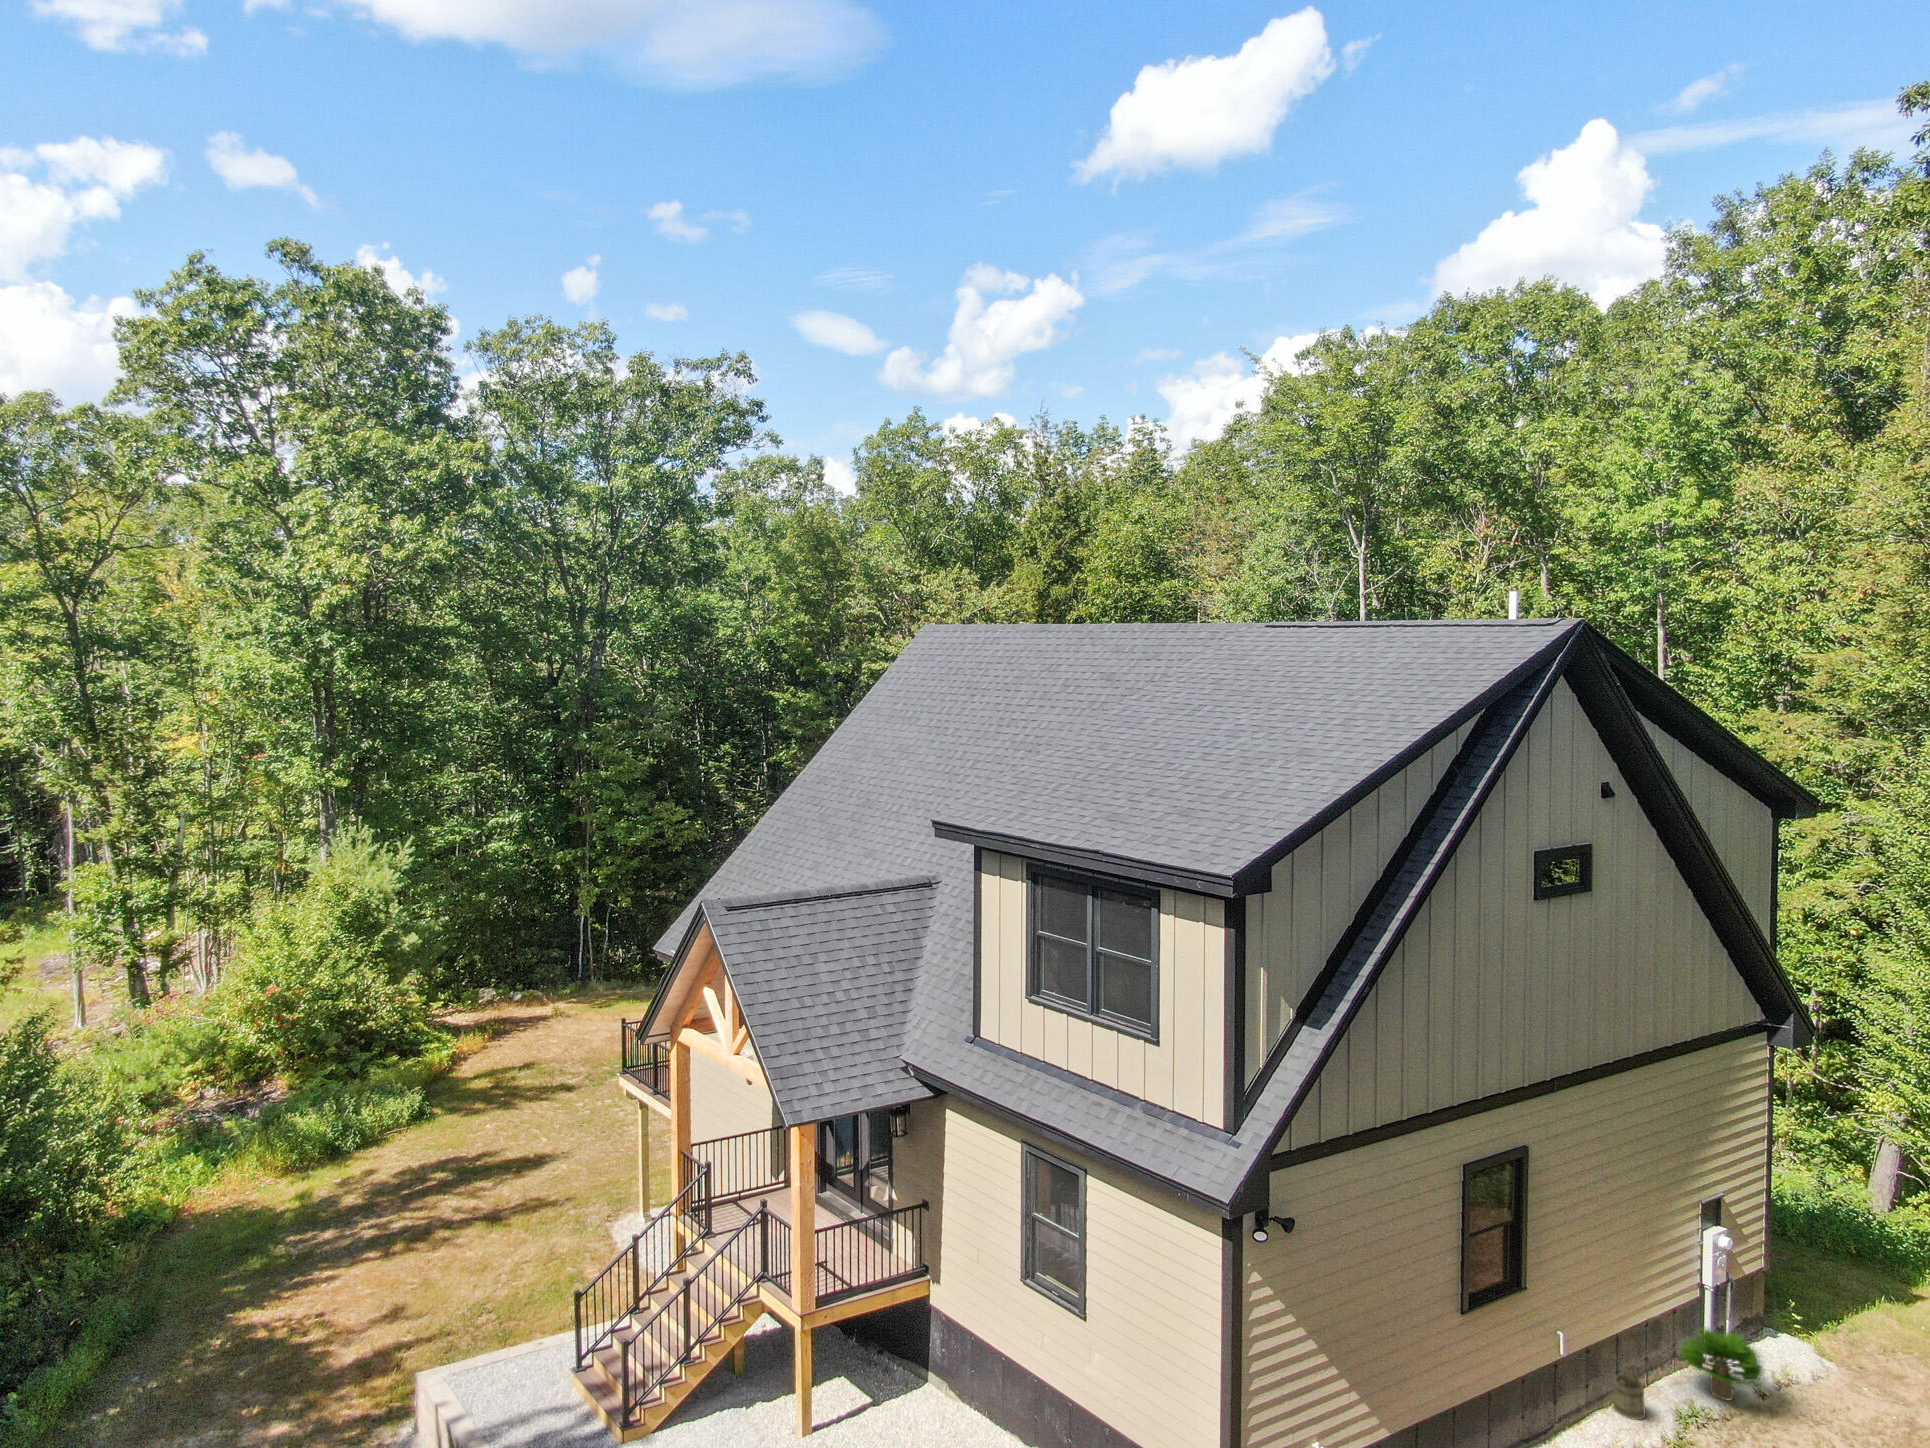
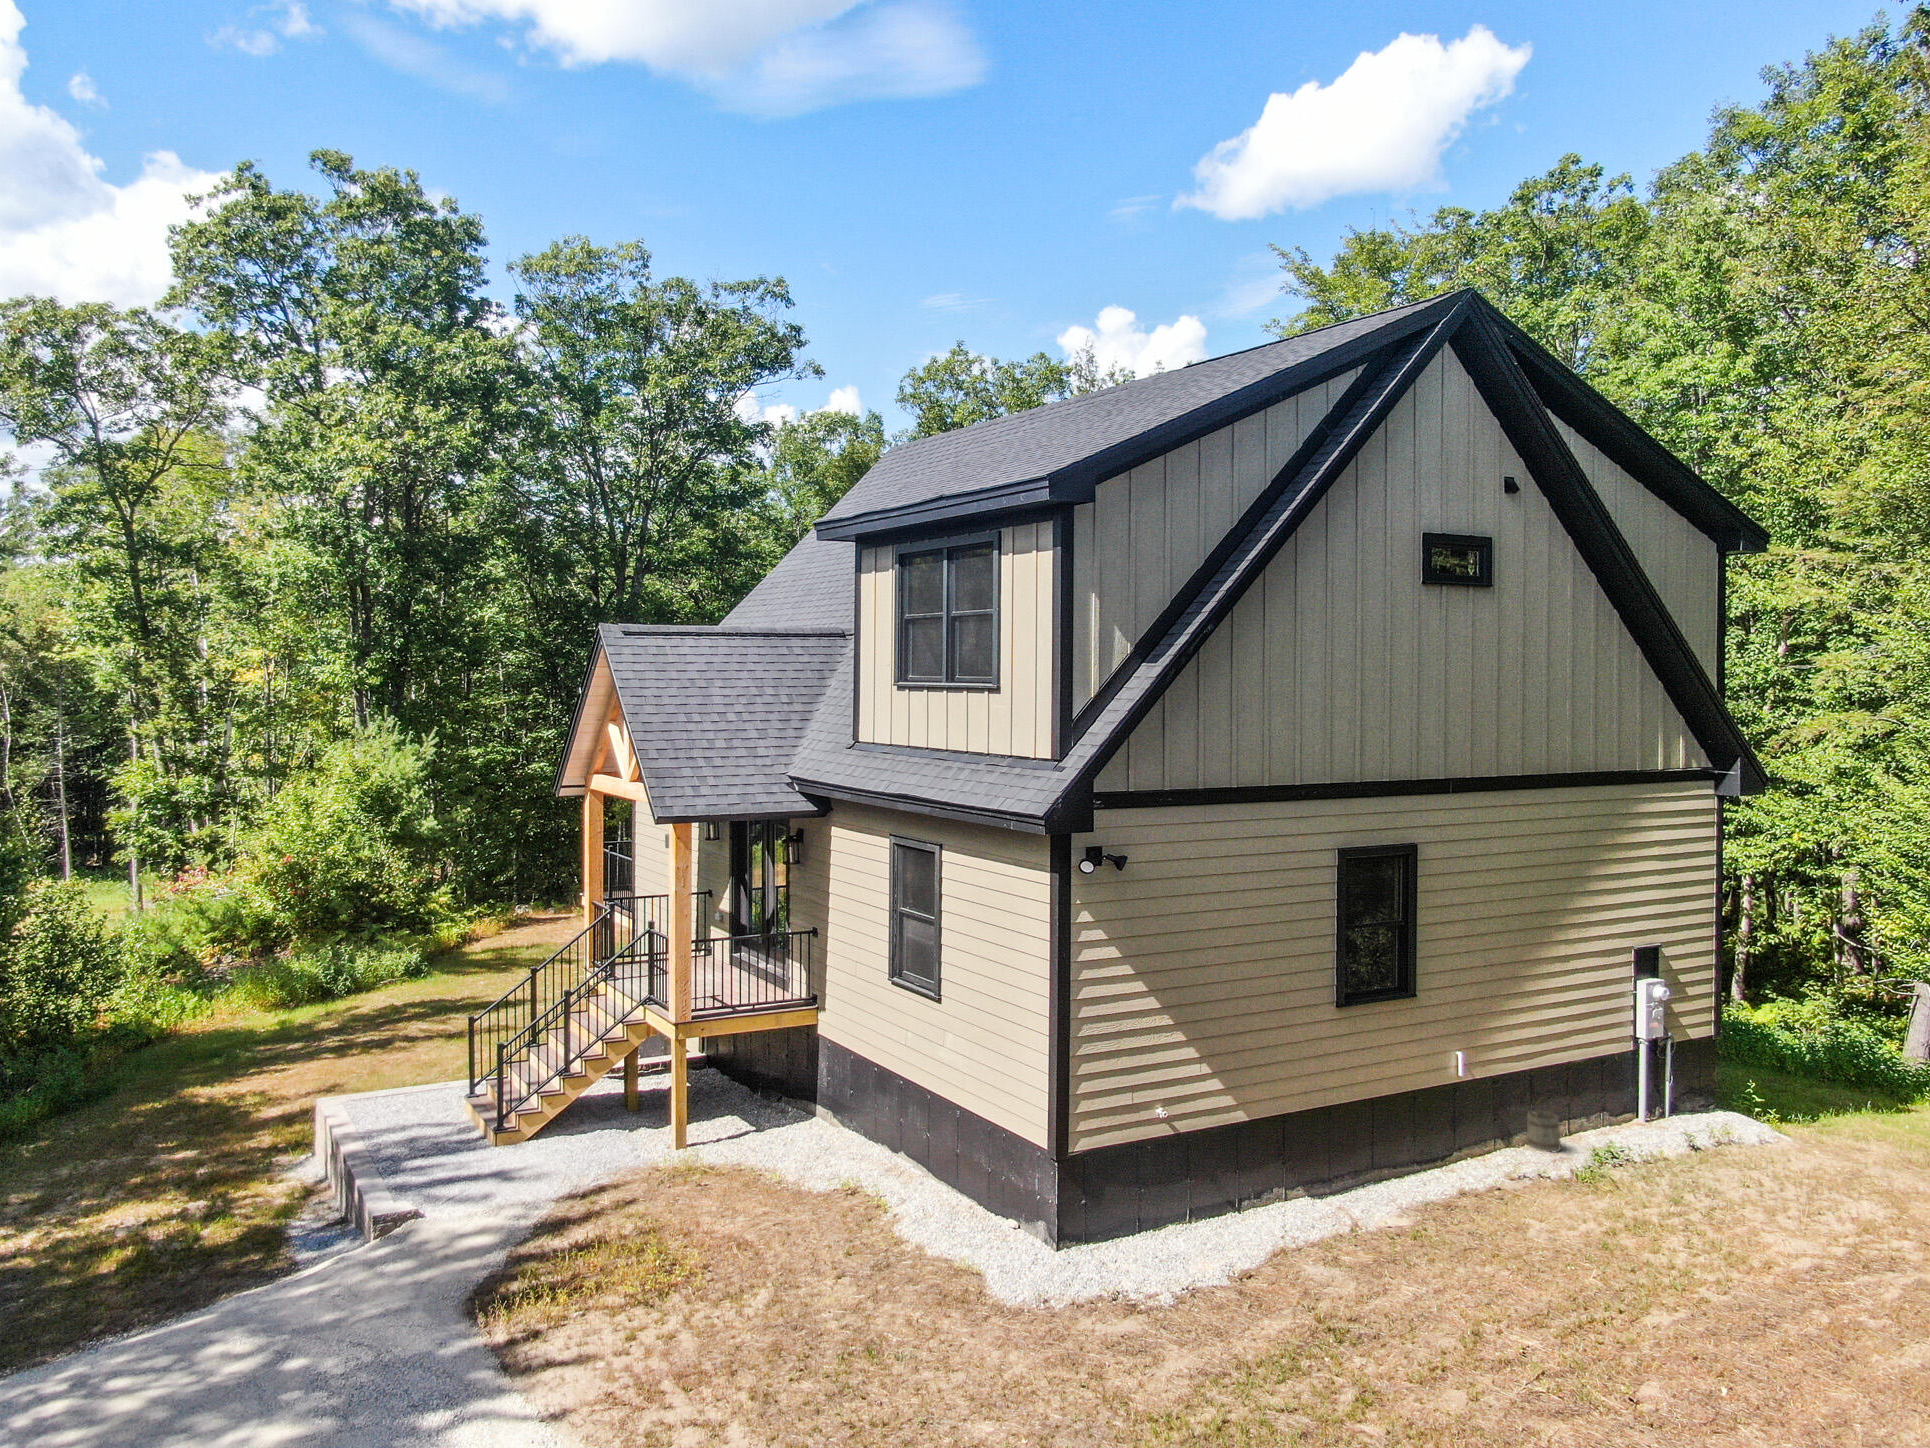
potted plant: present [1679,1328,1764,1401] -> none [1603,1069,1701,1145]

